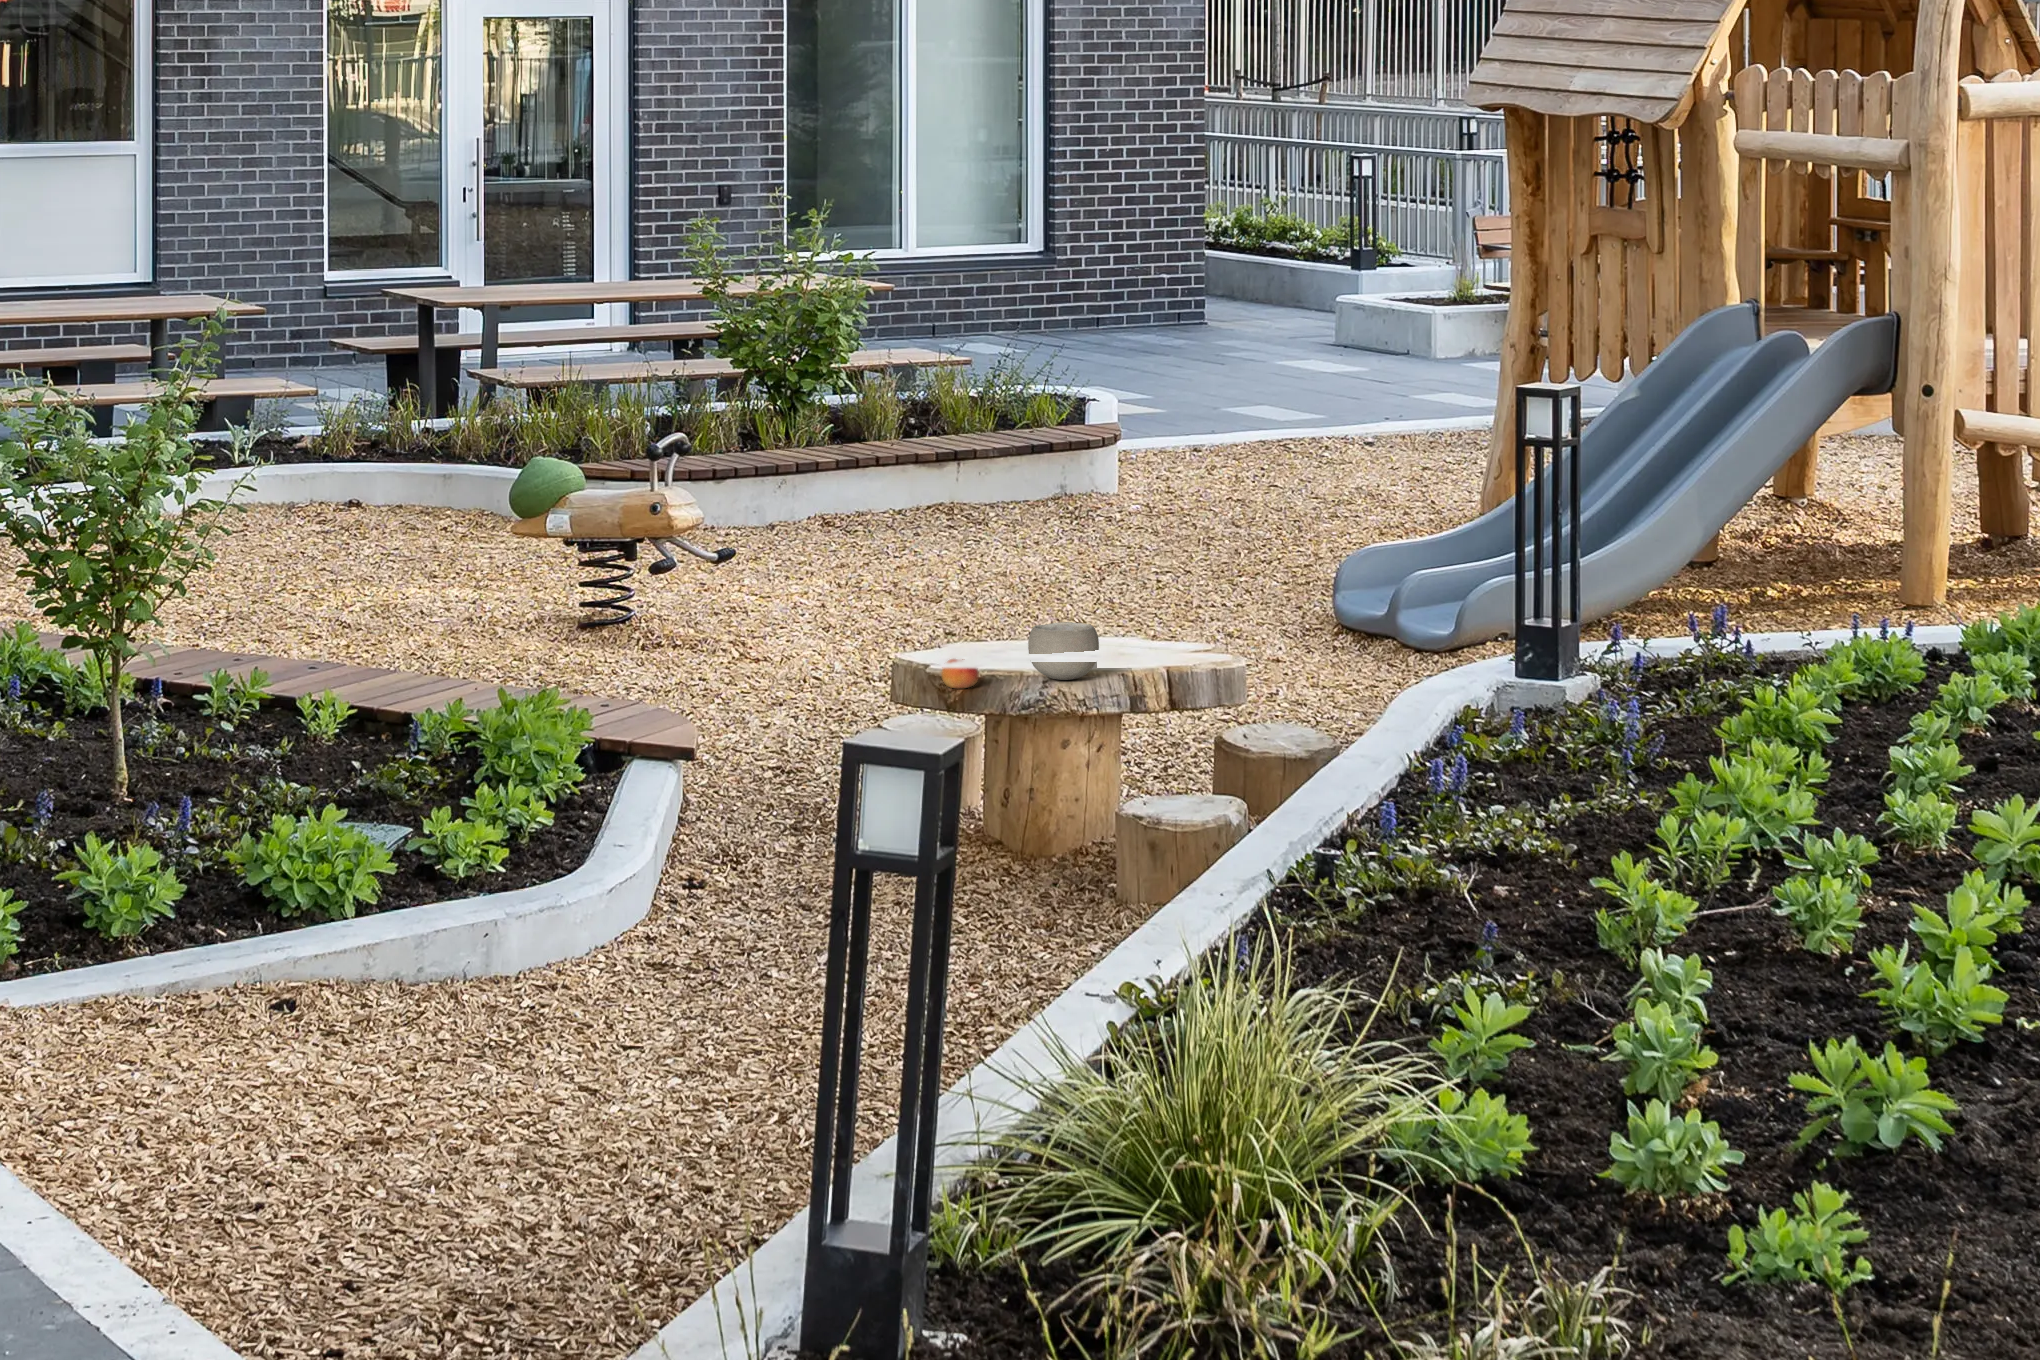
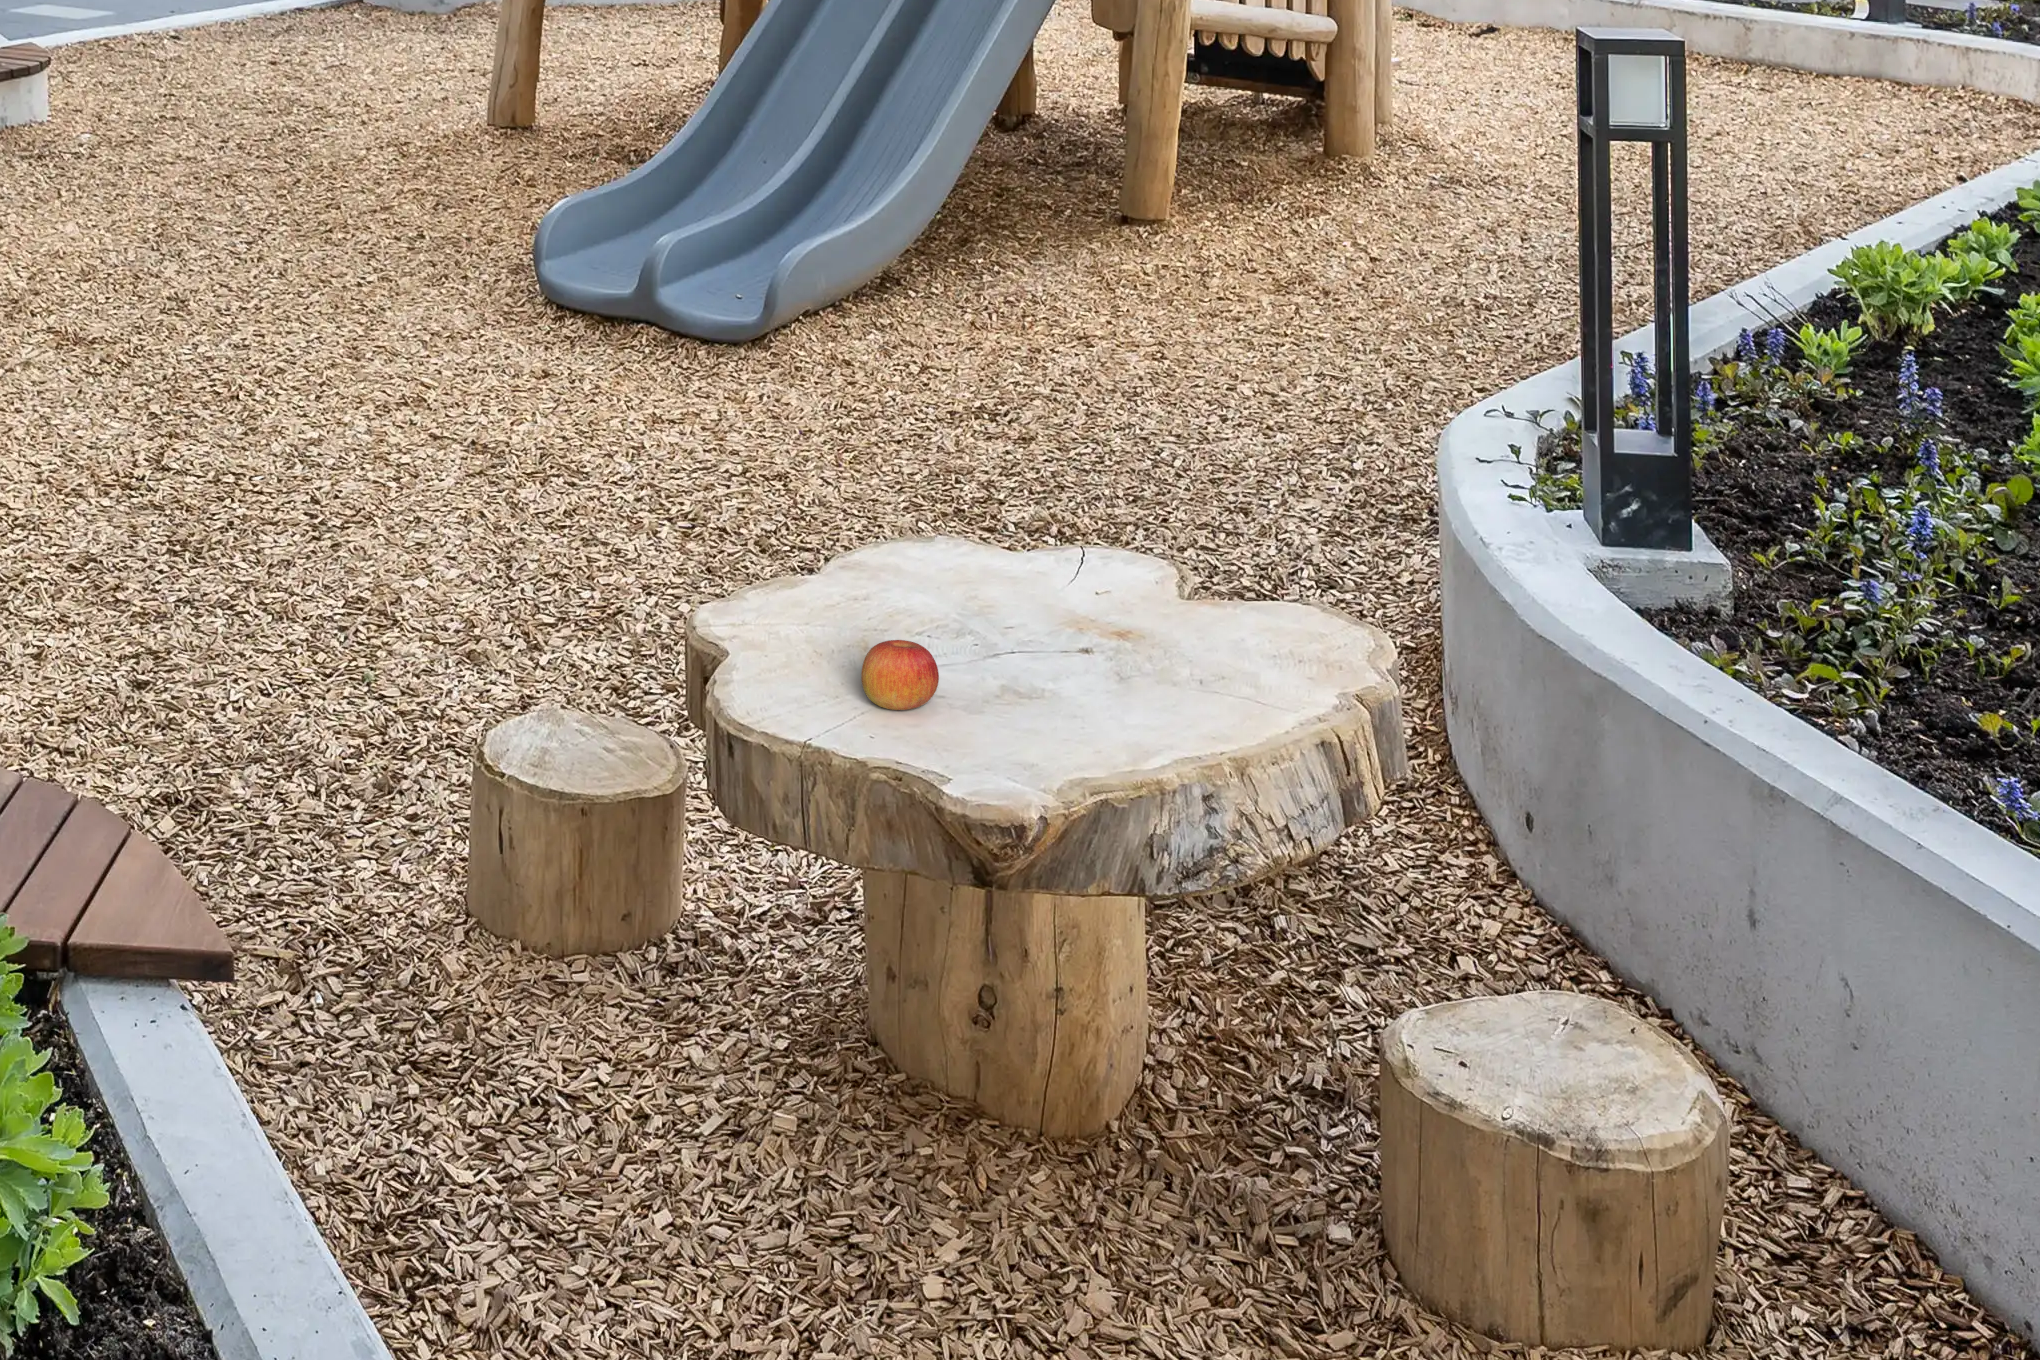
bowl: present [1028,622,1099,680] -> none [961,515,1109,646]

